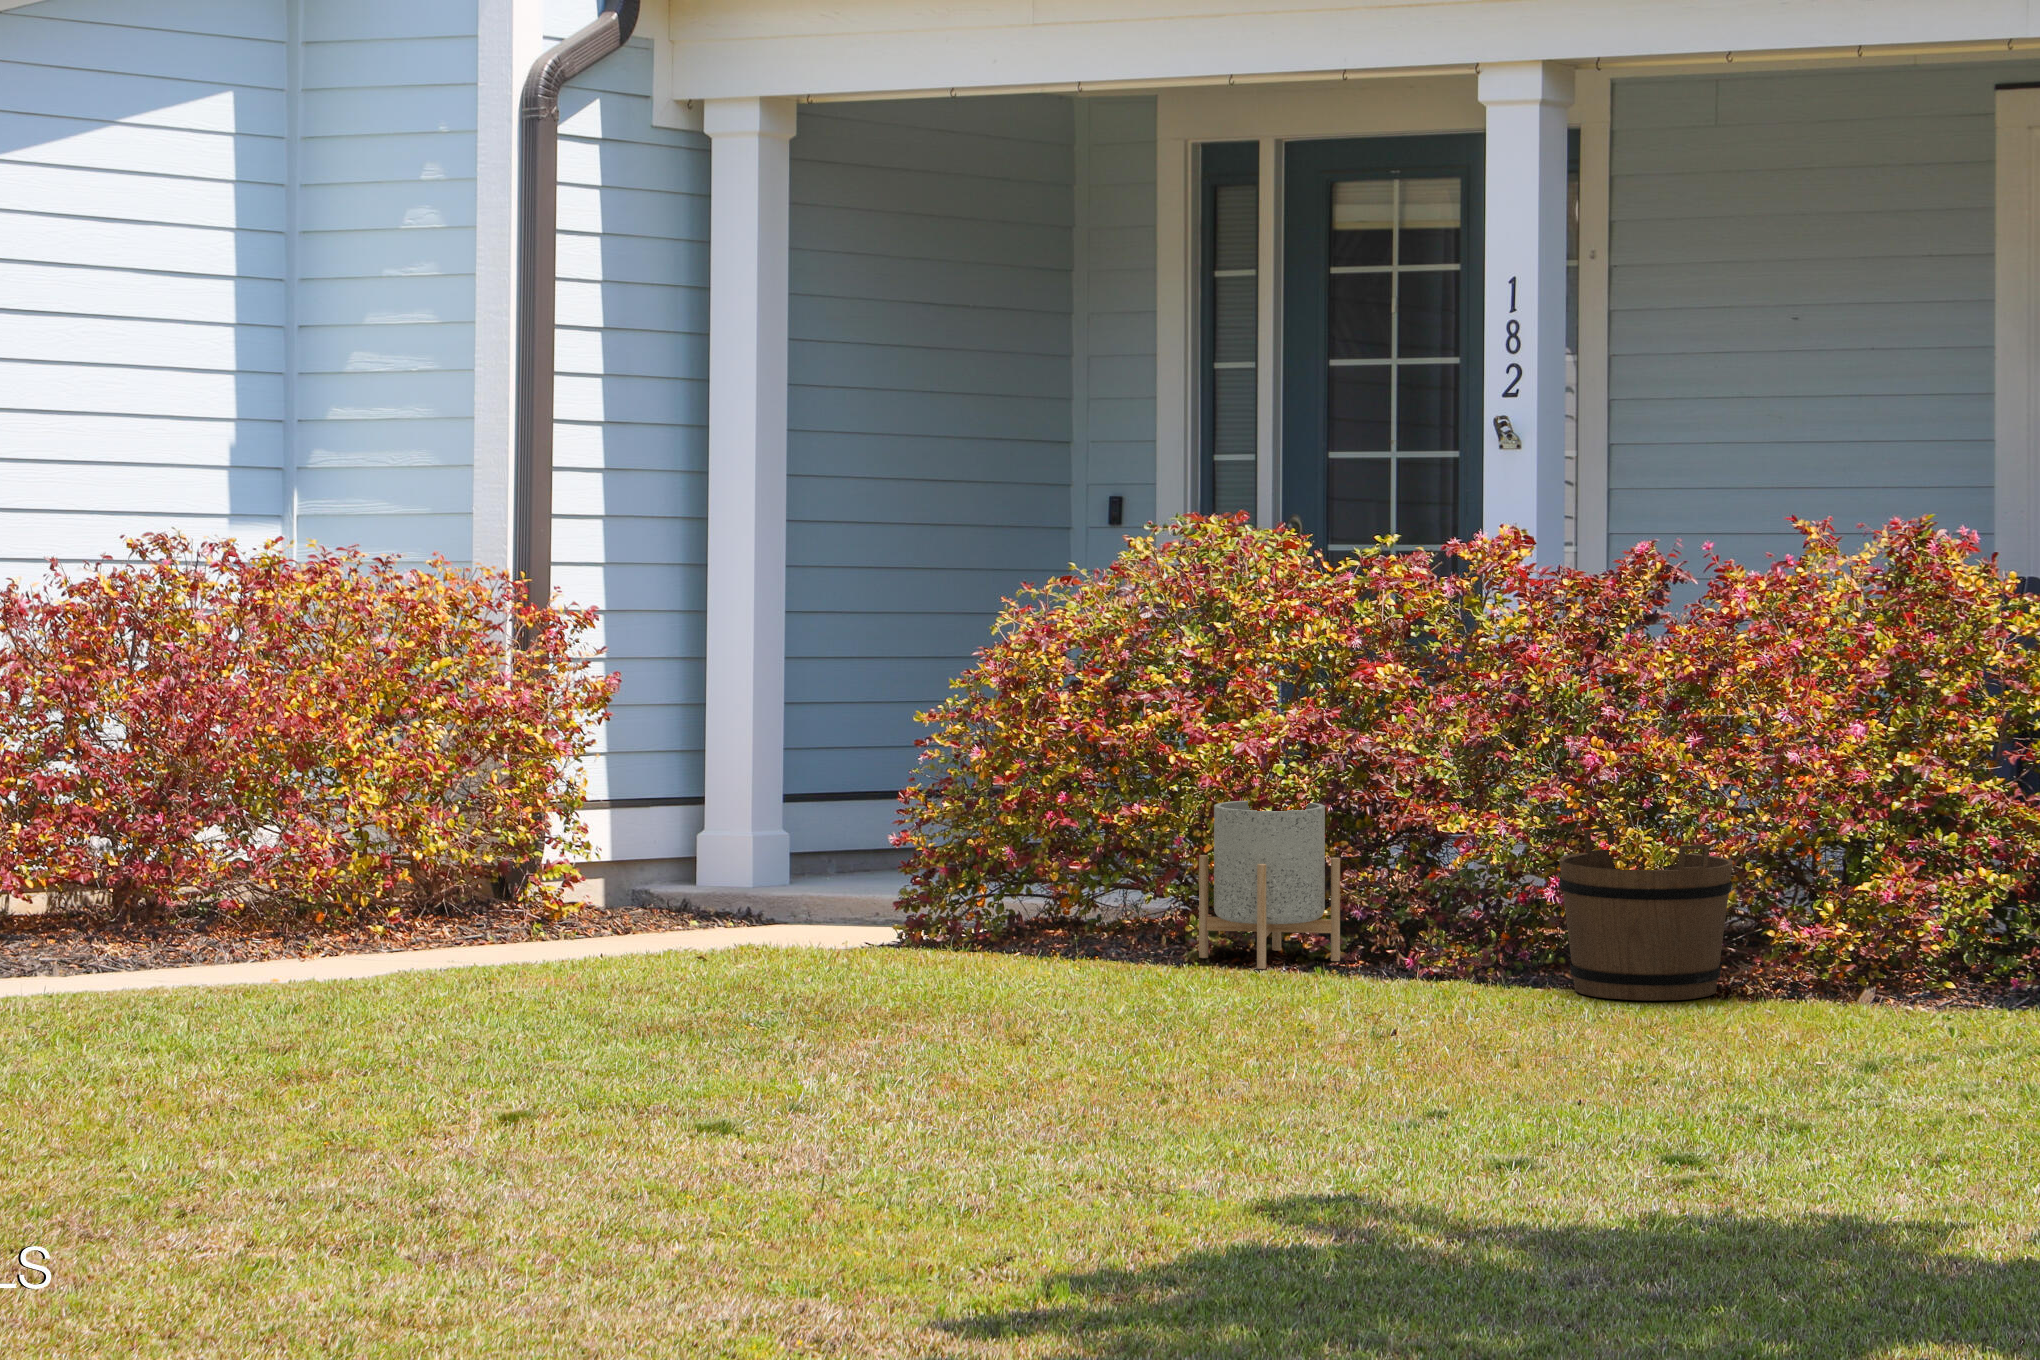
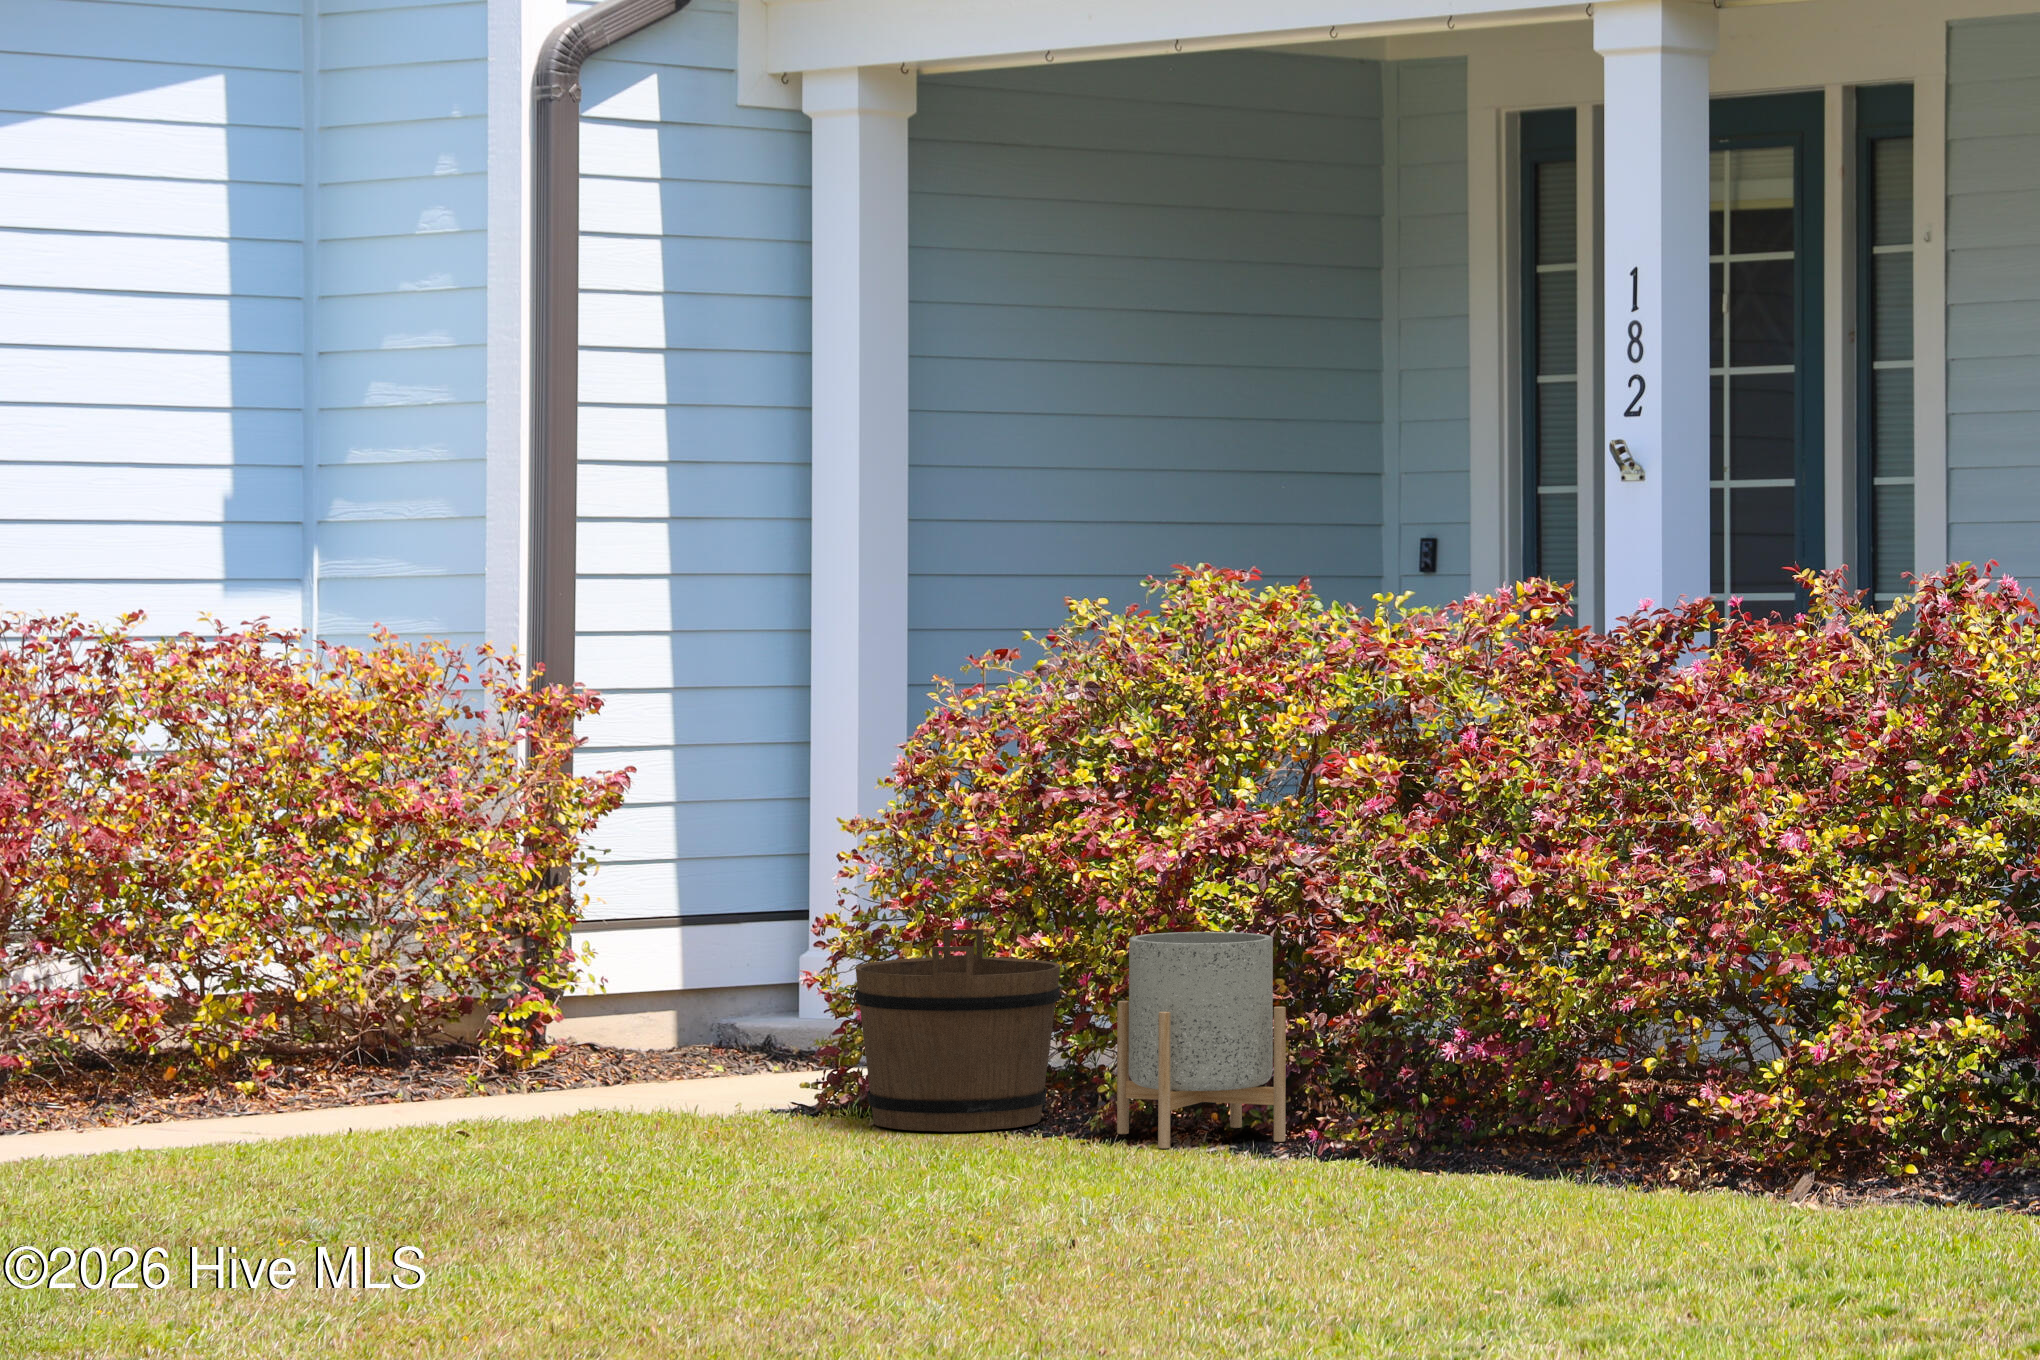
bucket: present [1559,828,1733,1000] -> present [855,929,1060,1131]

